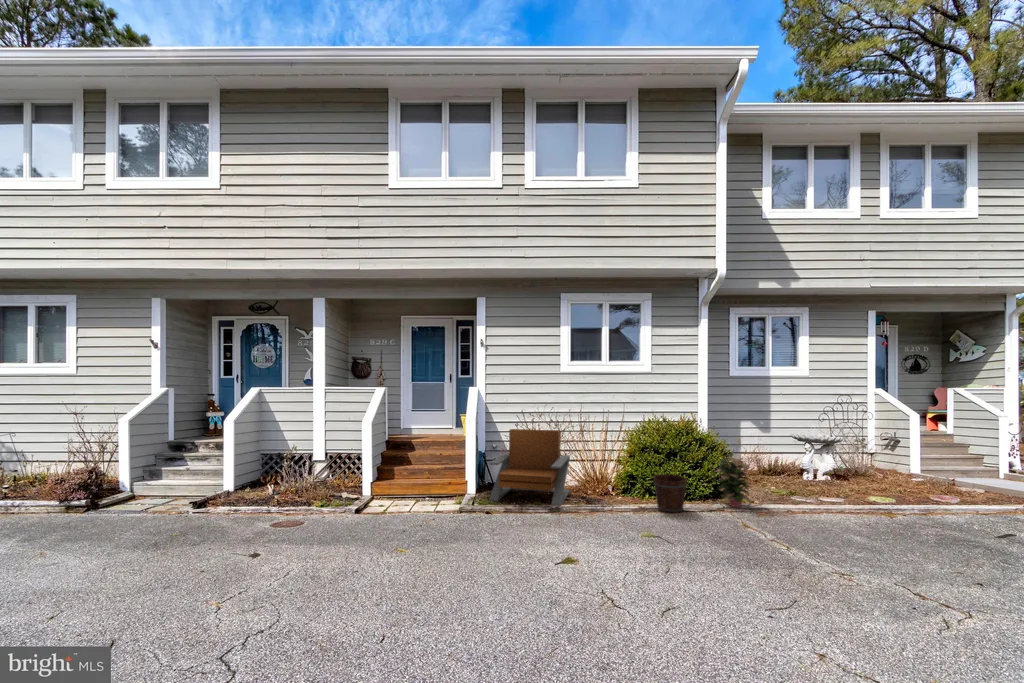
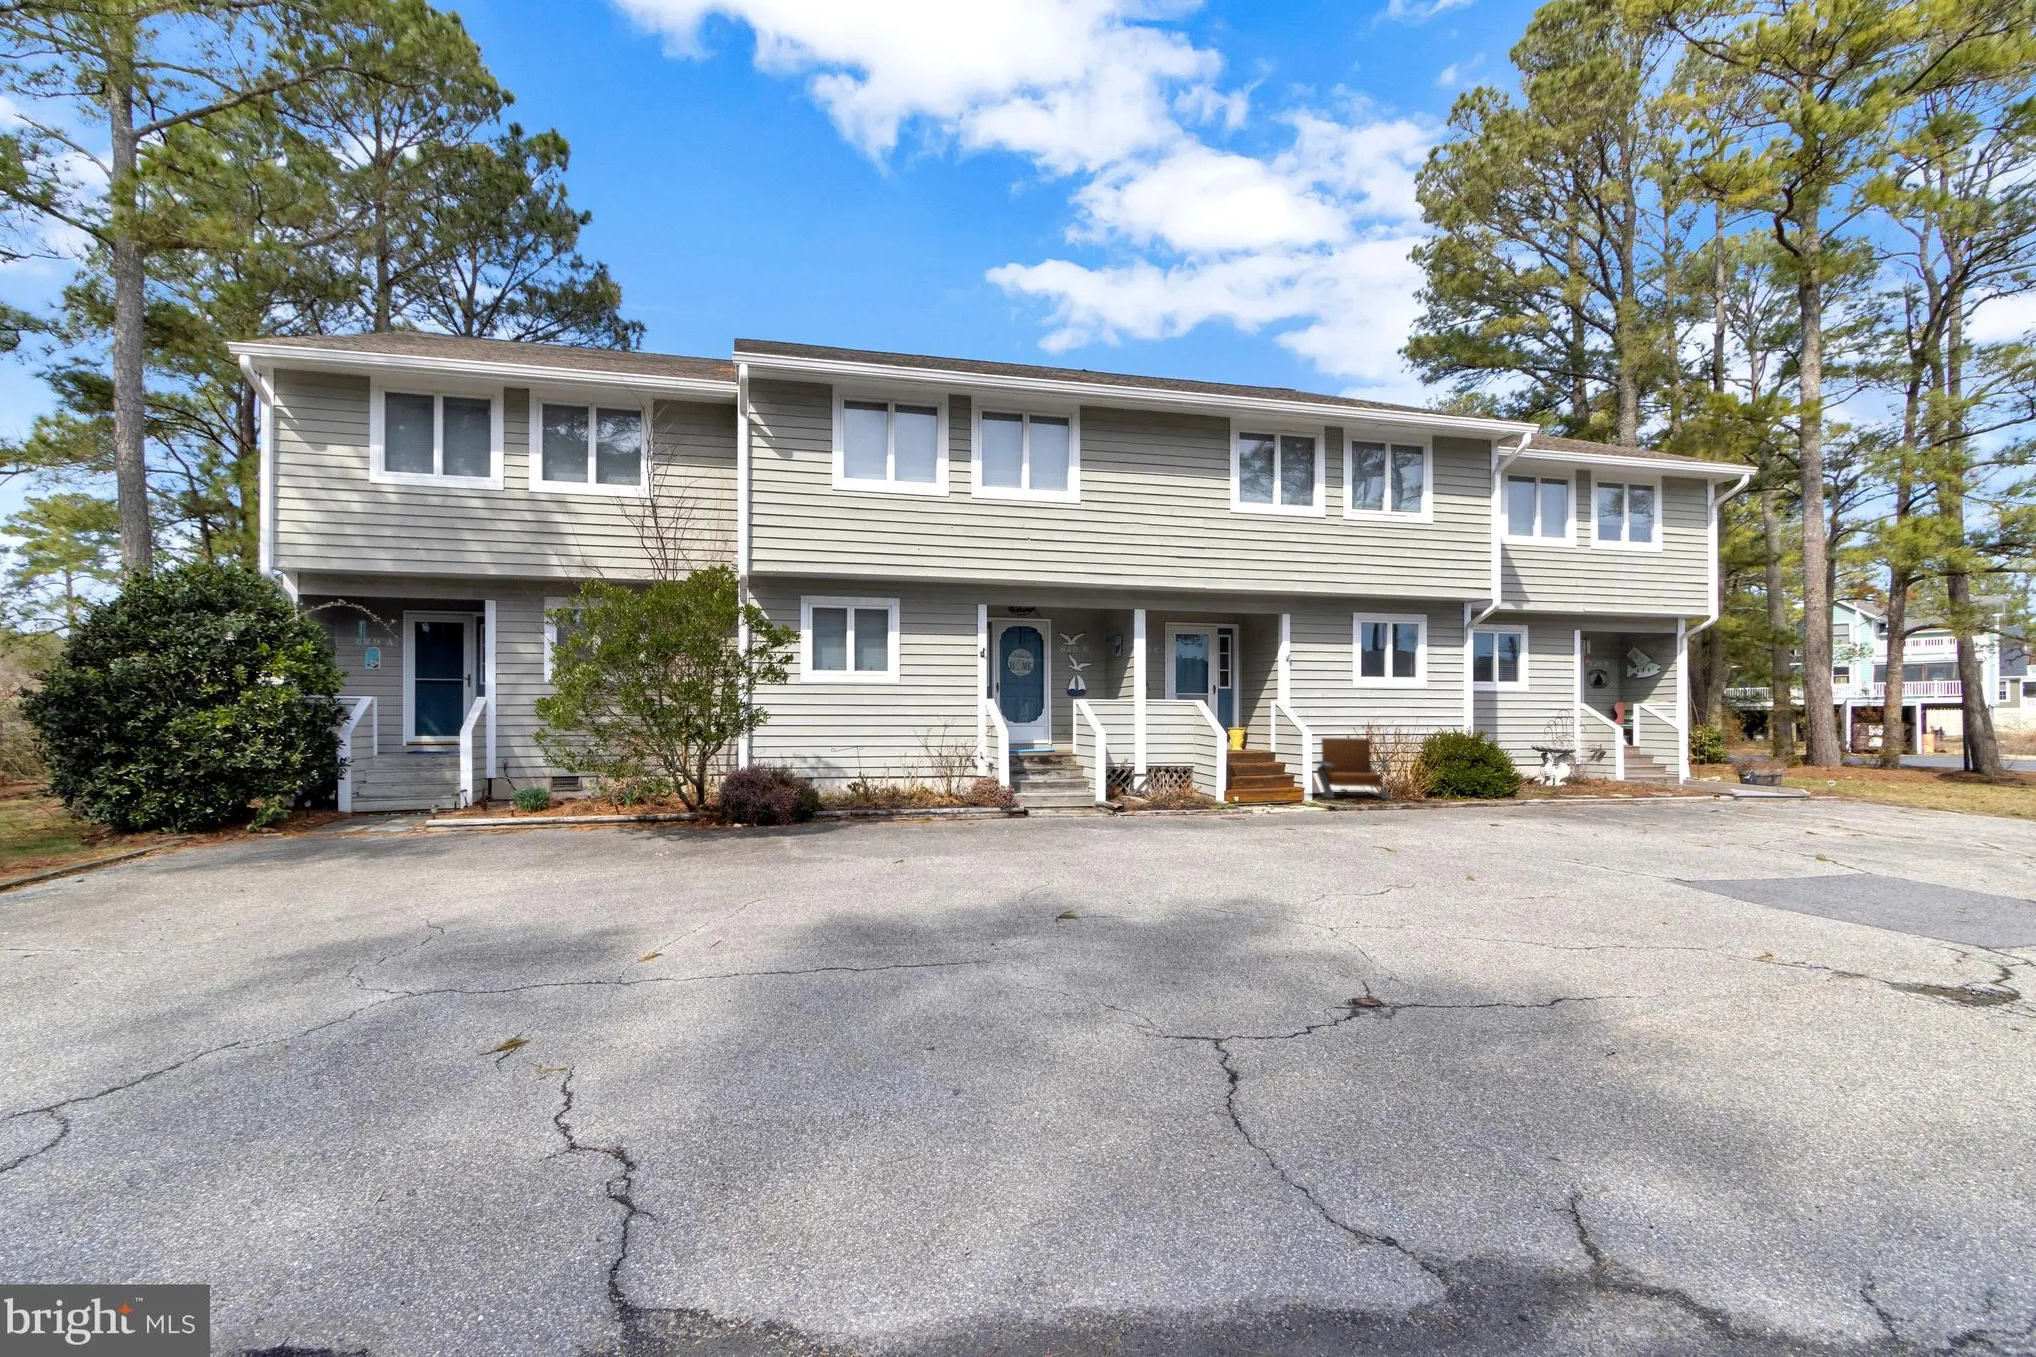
decorative plant: present [715,457,751,507] -> none [1498,757,1531,797]
bucket: present [653,473,687,513] -> none [1461,771,1490,800]

